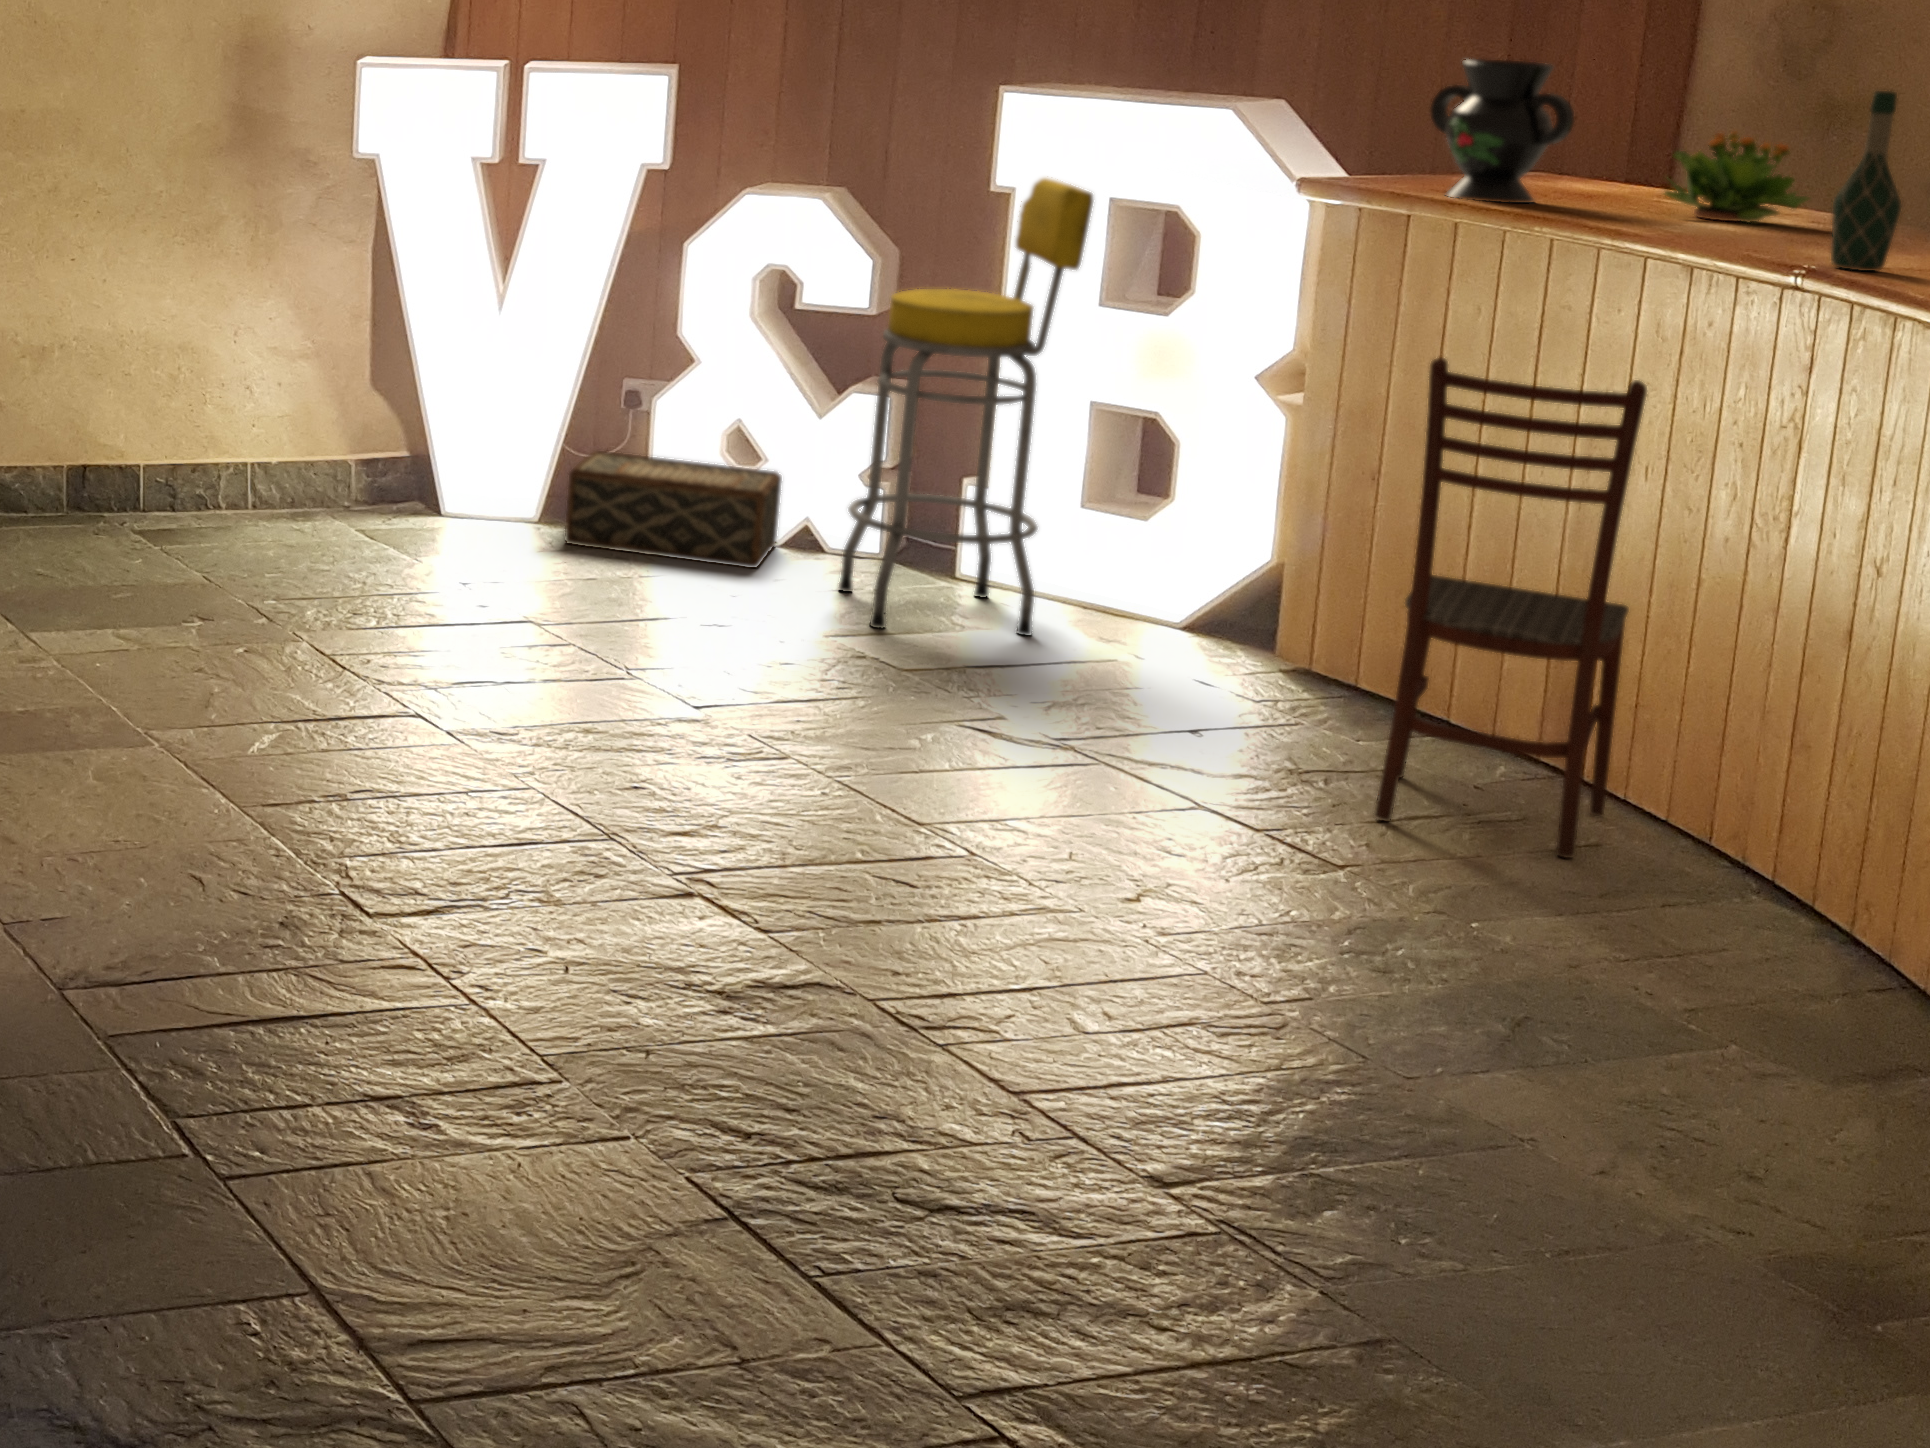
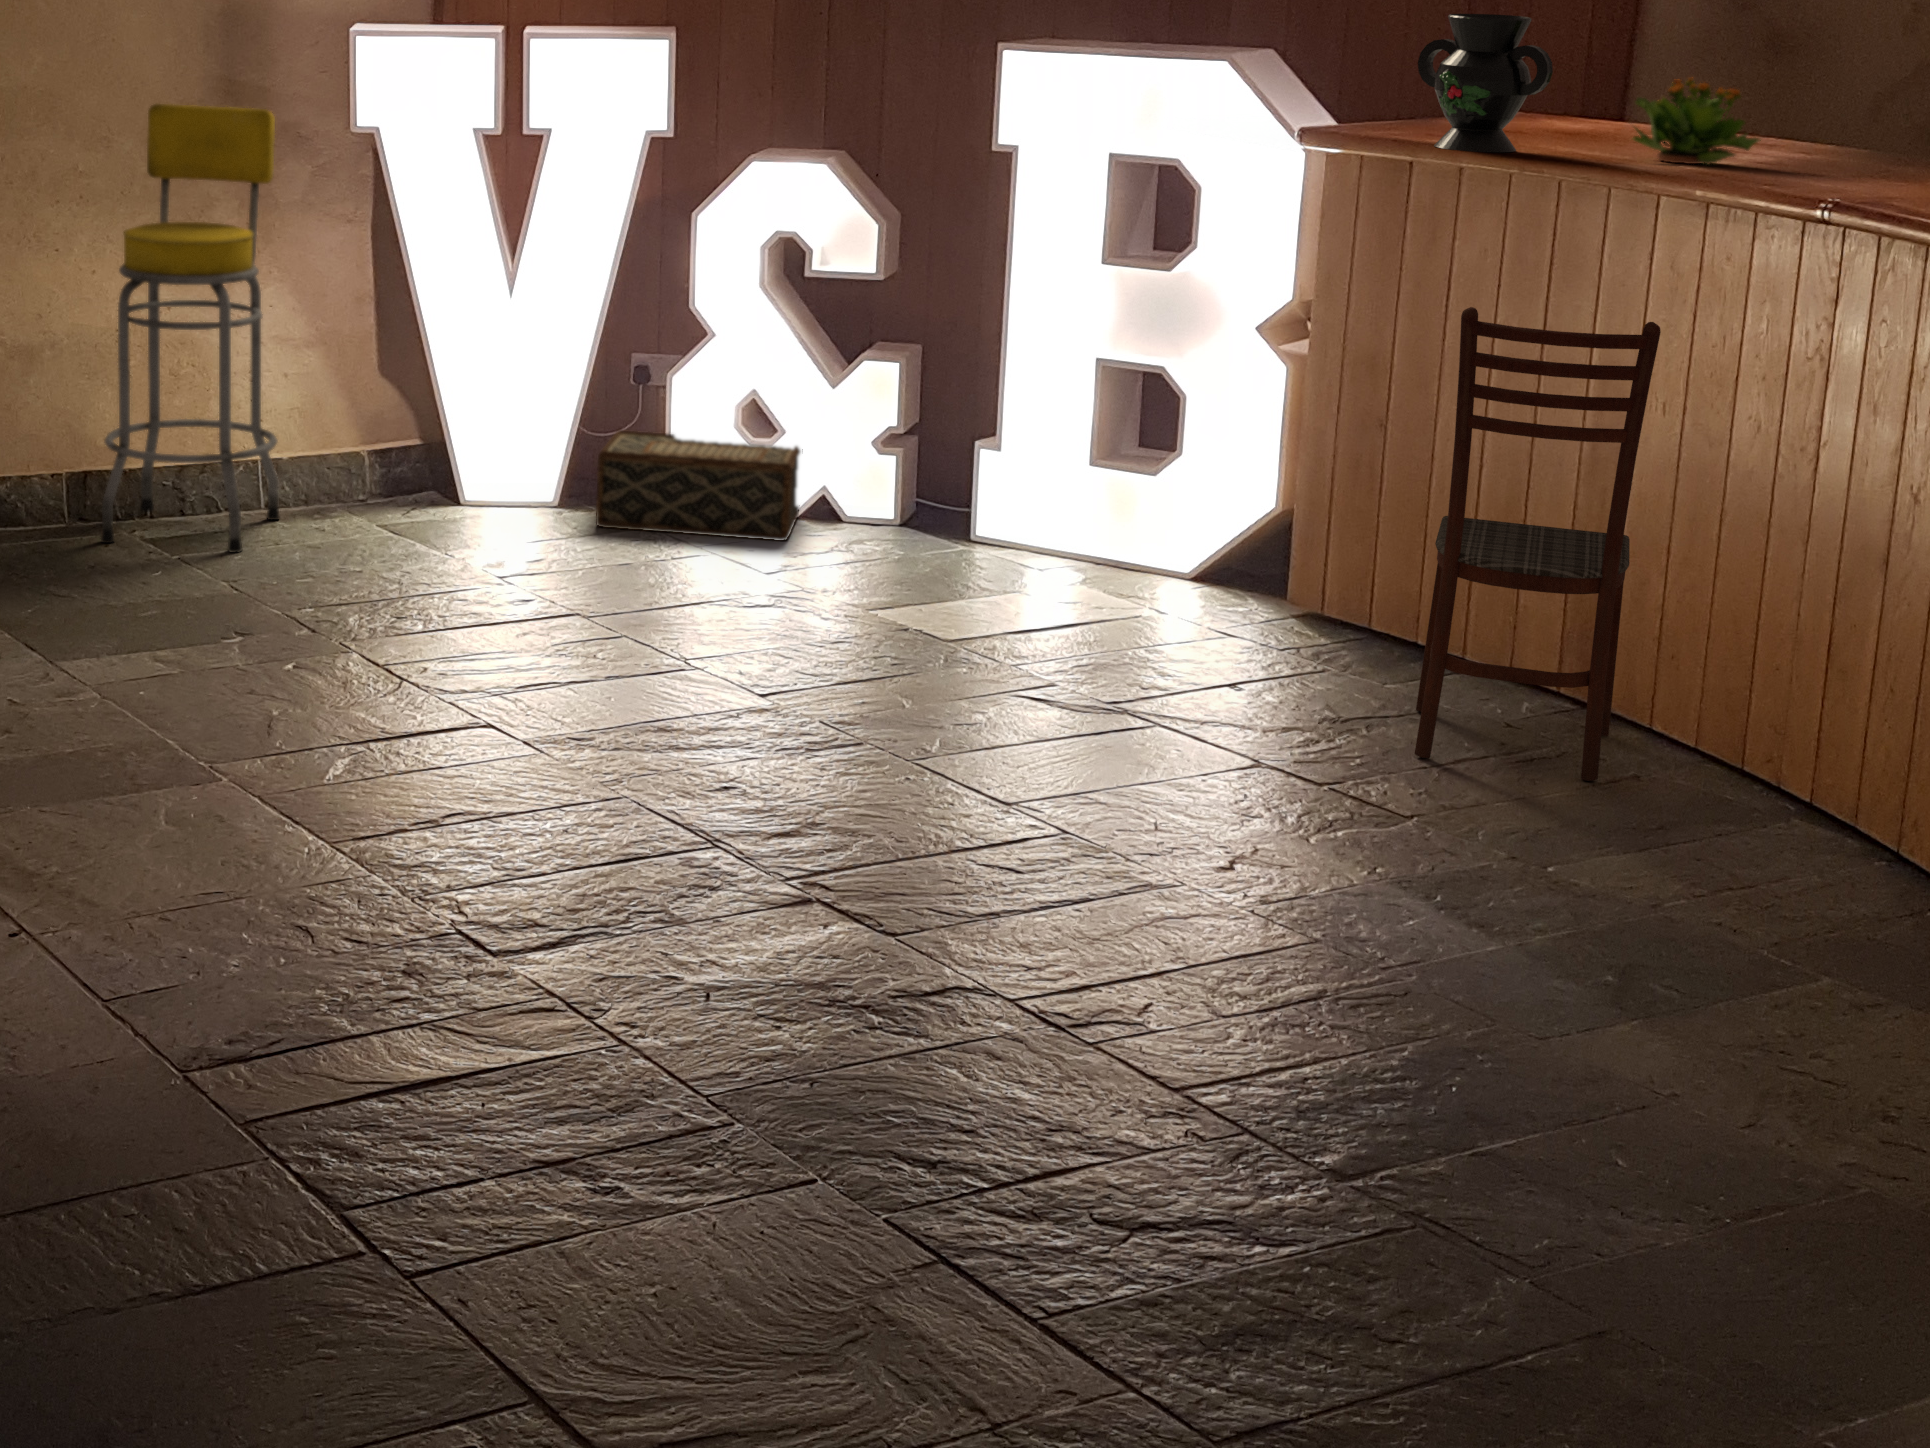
wine bottle: present [1831,91,1901,271] -> none [1821,36,1884,209]
bar stool: present [839,178,1093,636] -> present [101,104,279,553]

